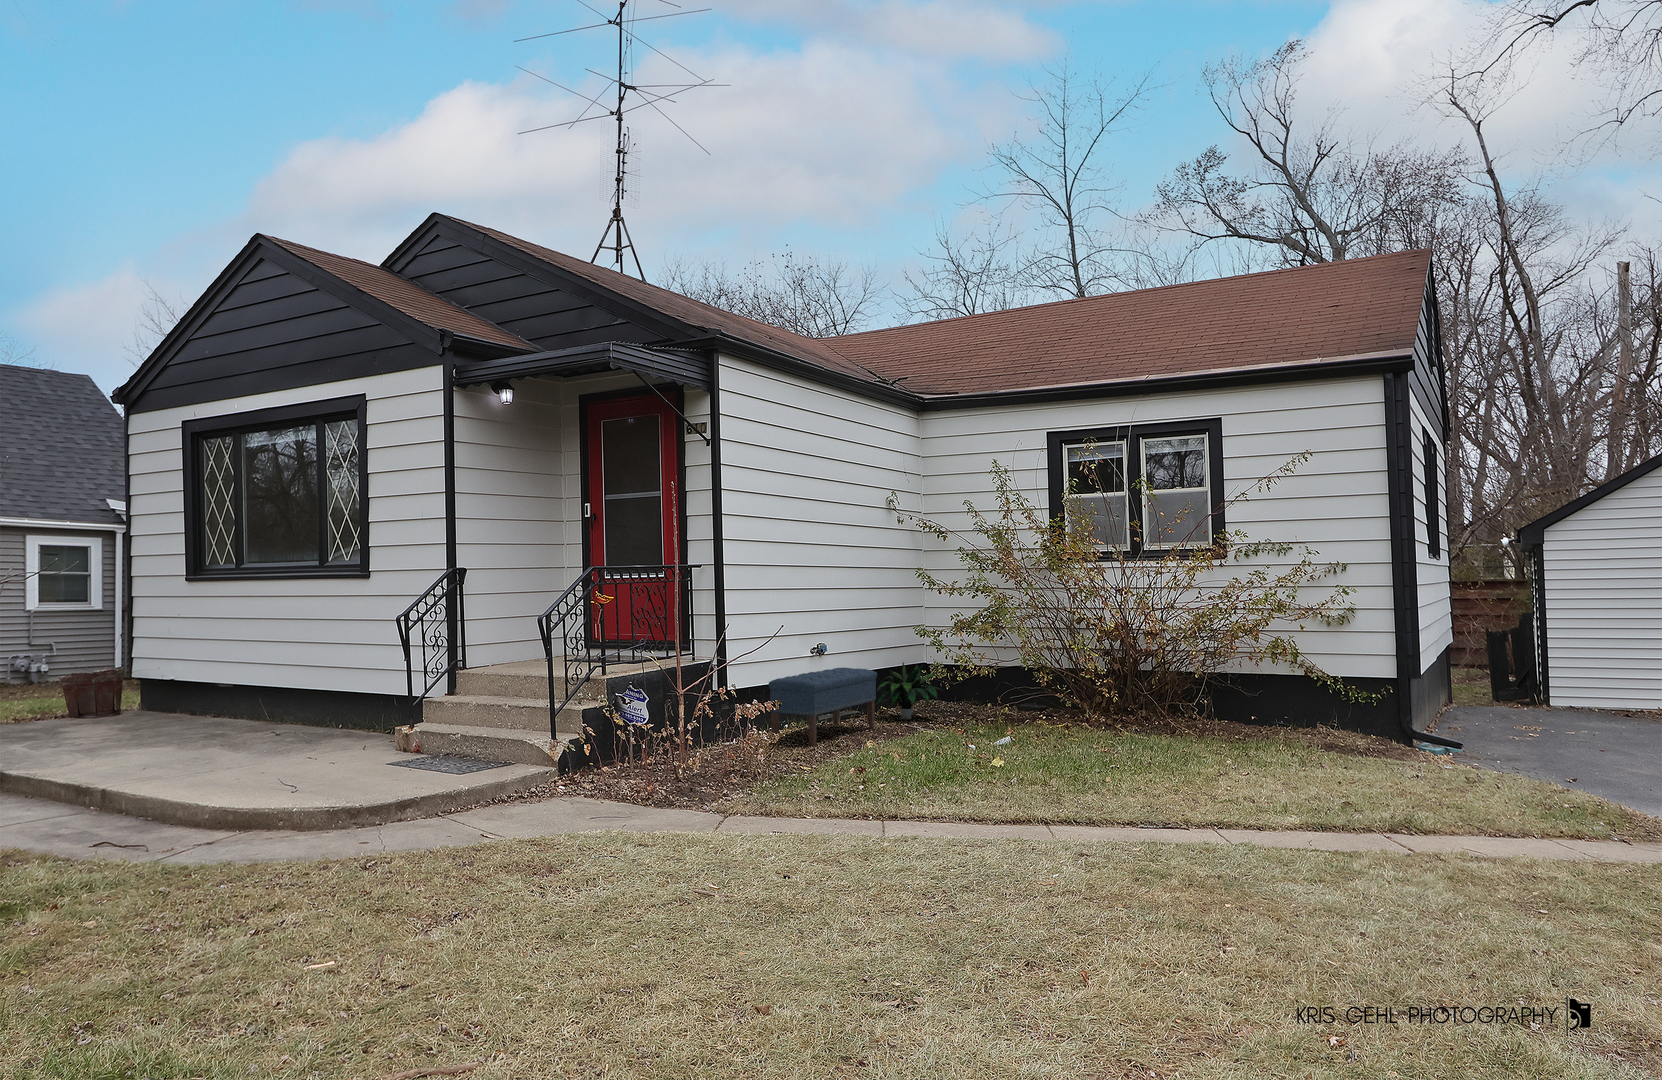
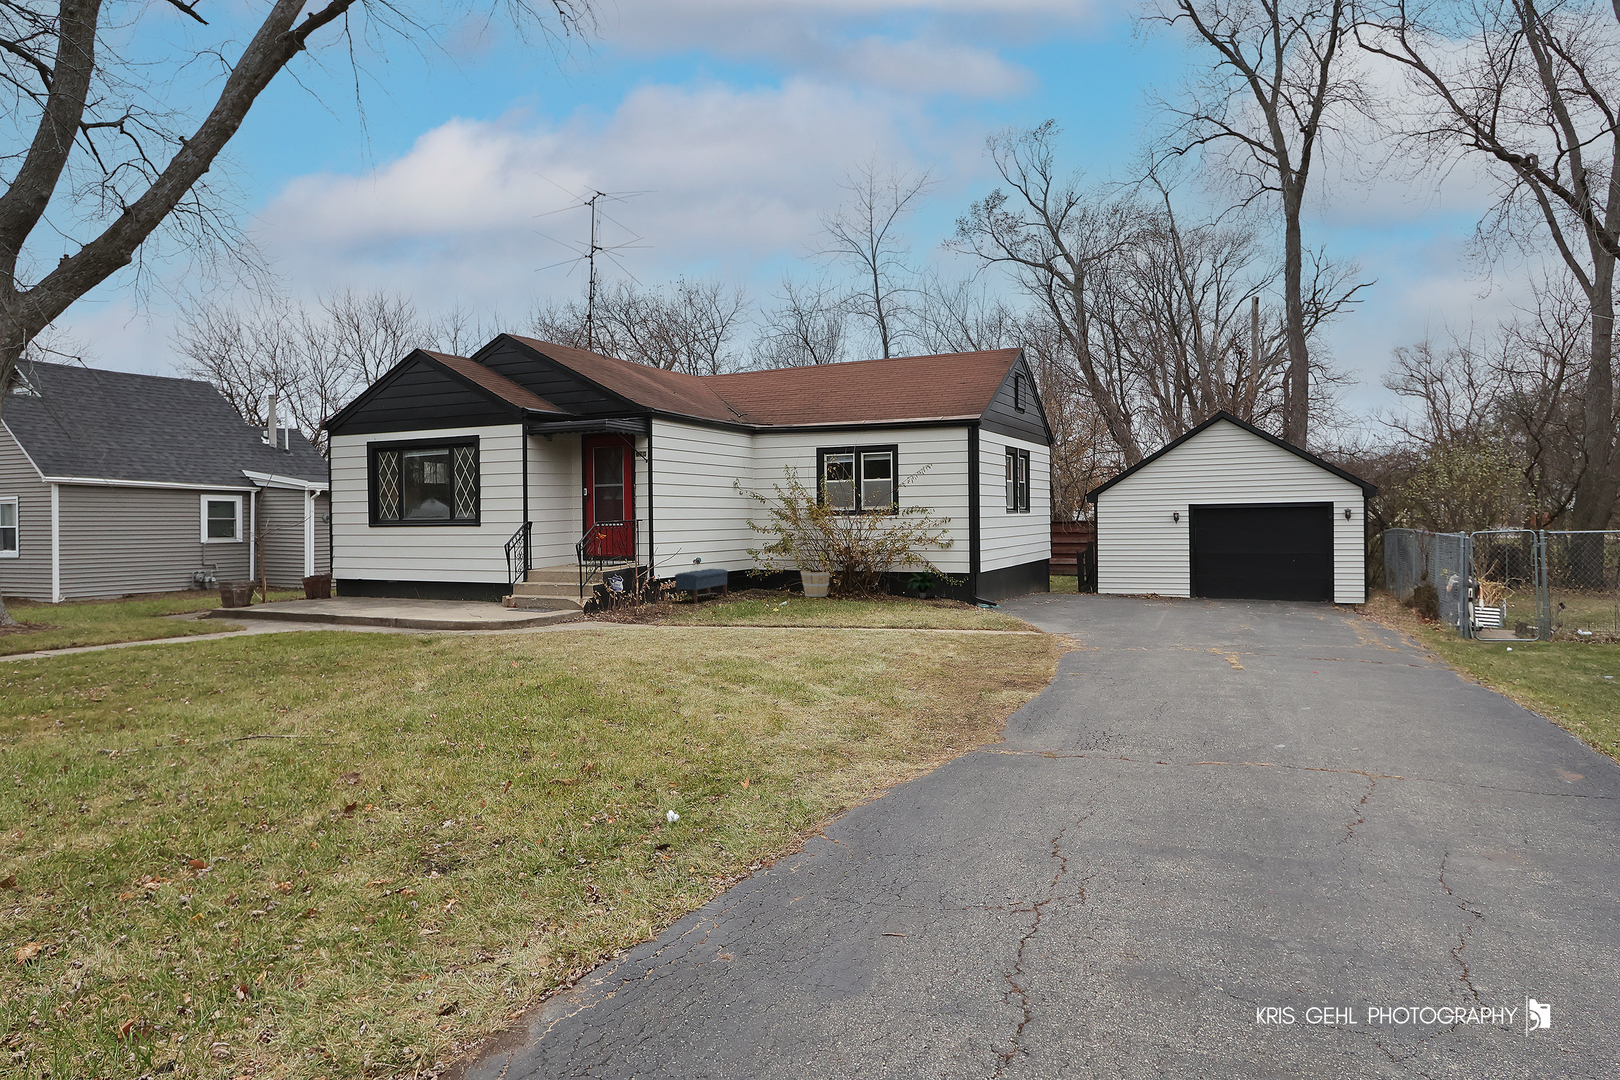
potted plant: present [875,663,943,719] -> present [907,569,939,598]
wooden bucket: none [1024,669,1089,730] -> present [801,570,830,597]

